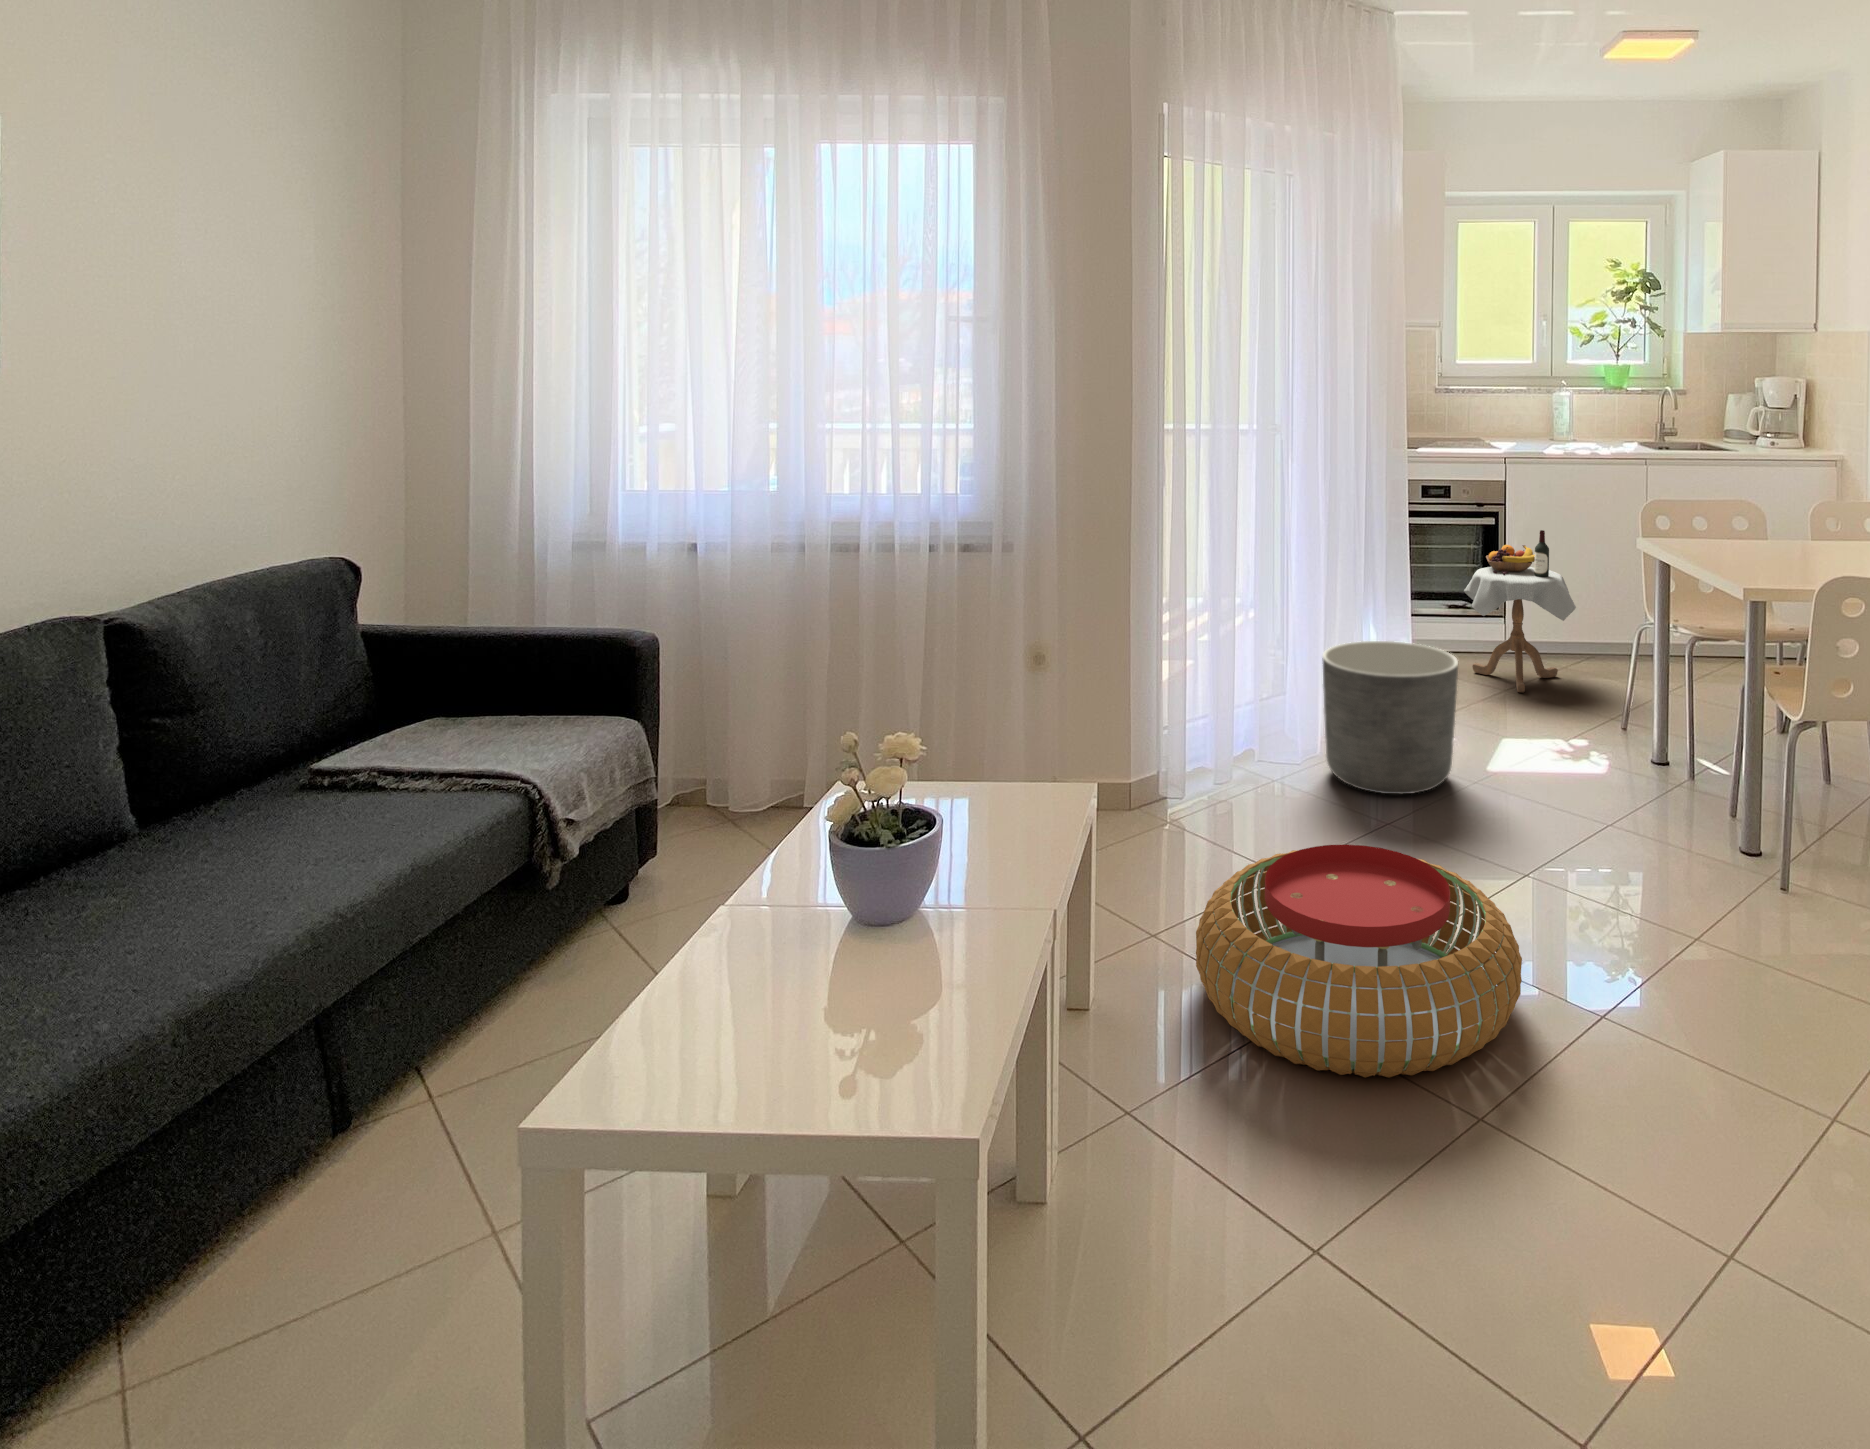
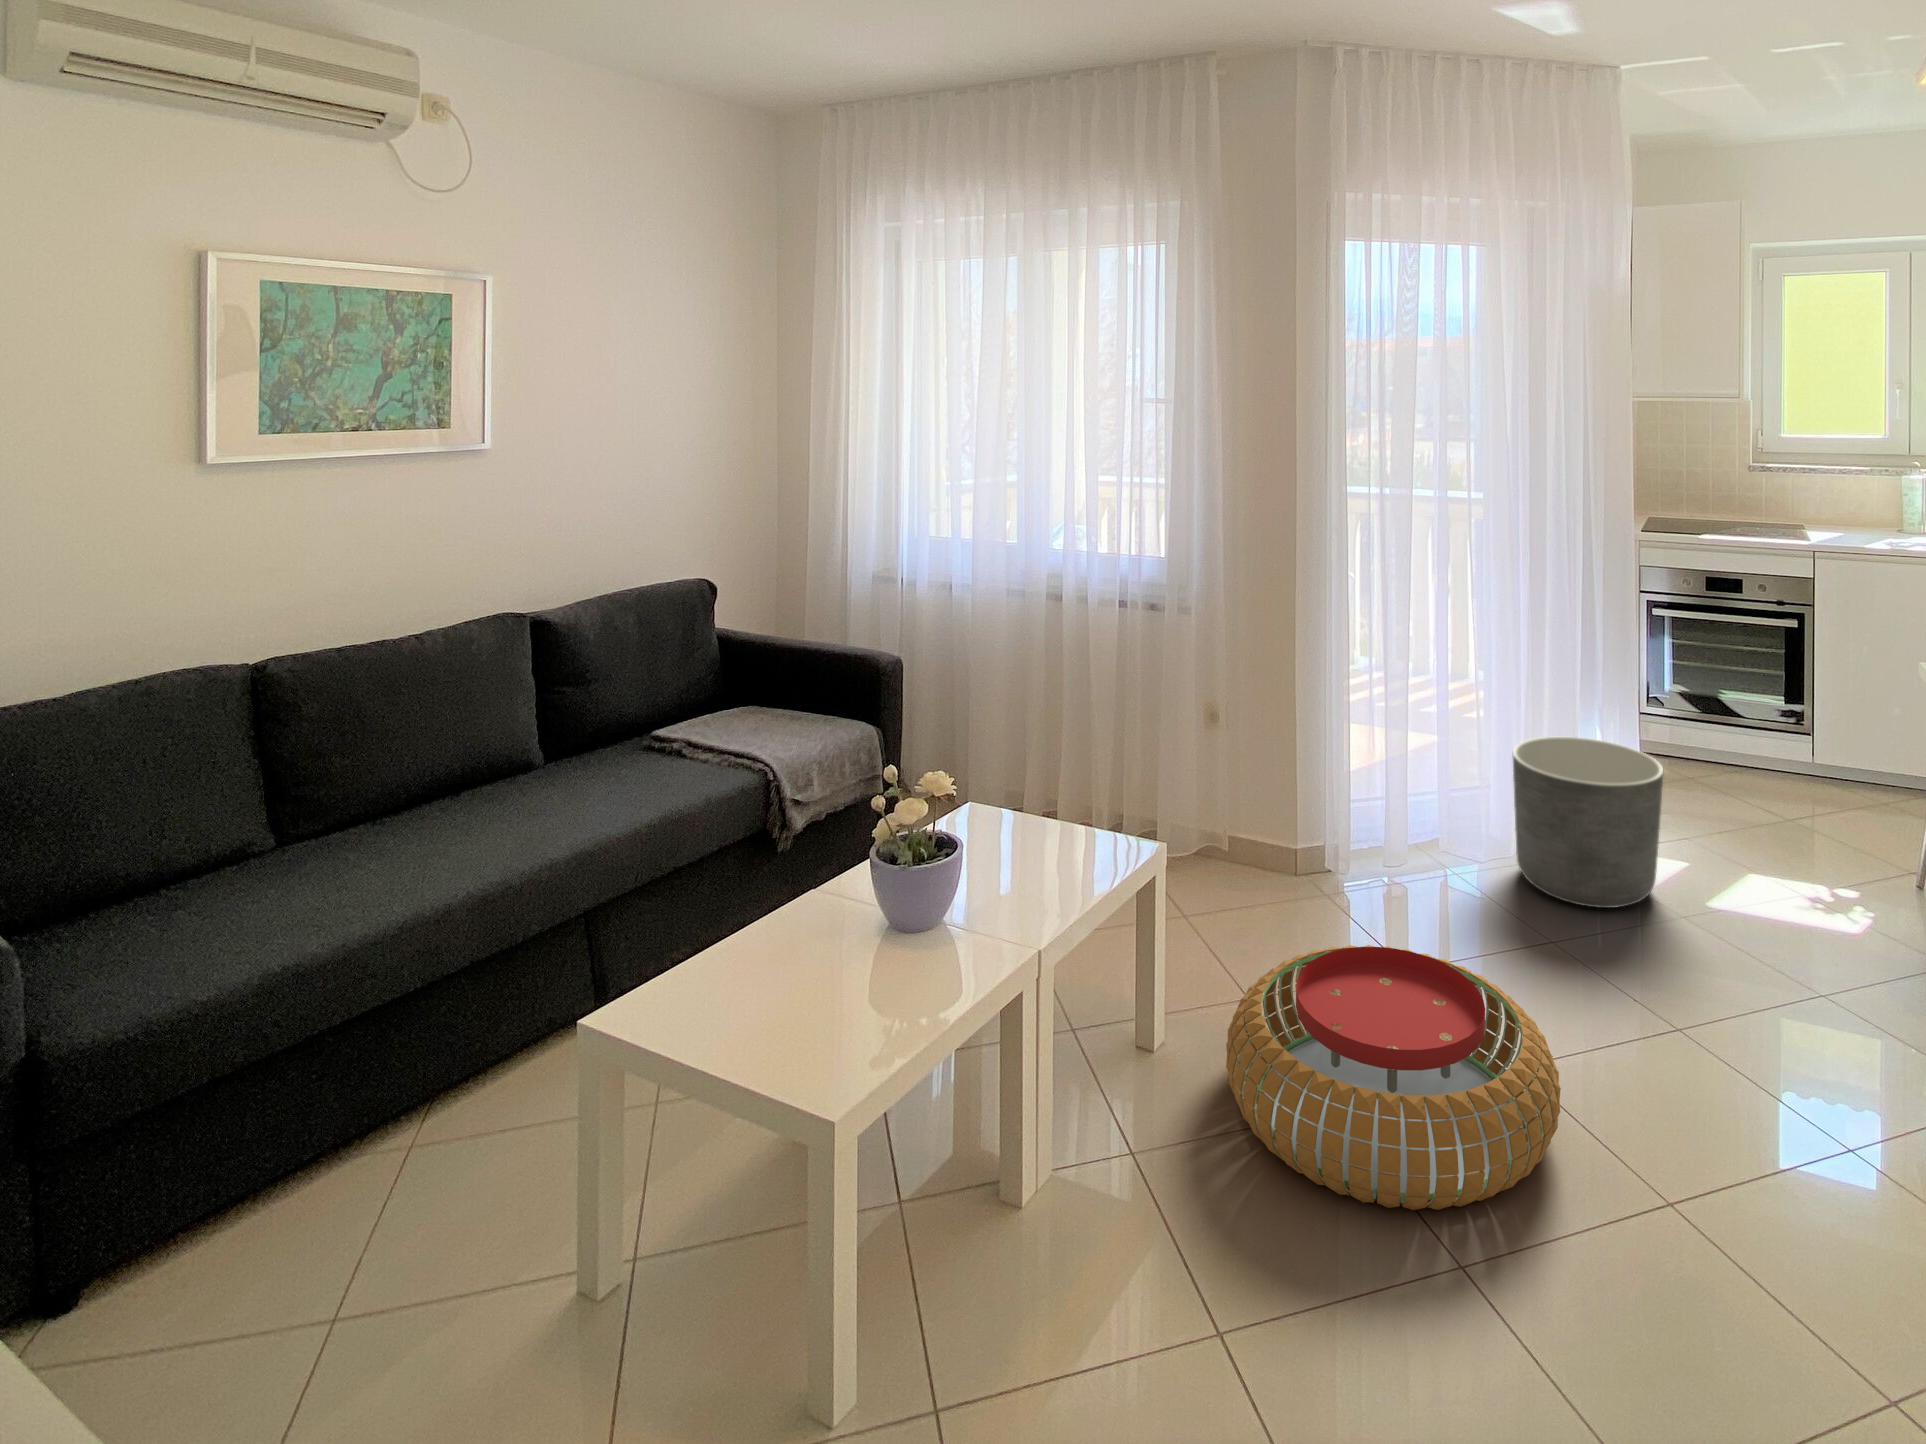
side table: present [1464,530,1576,692] -> none [1756,635,1888,815]

